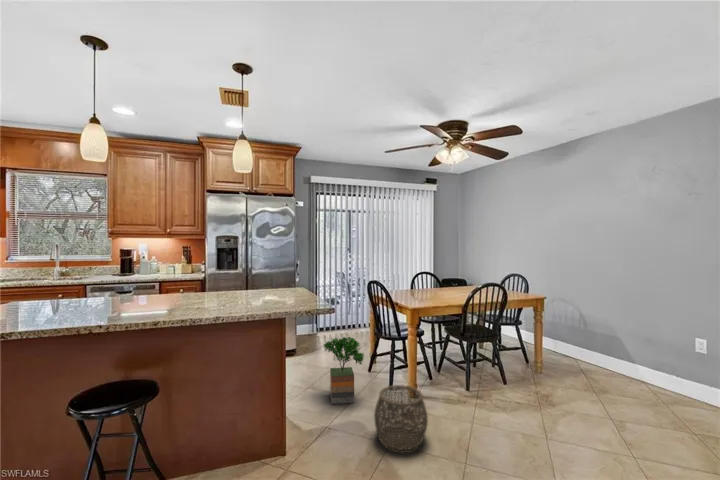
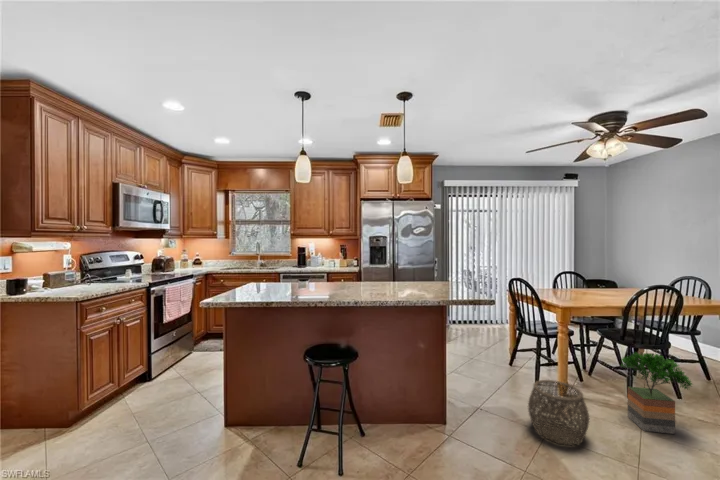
potted tree: present [324,337,364,404] -> present [622,353,692,434]

